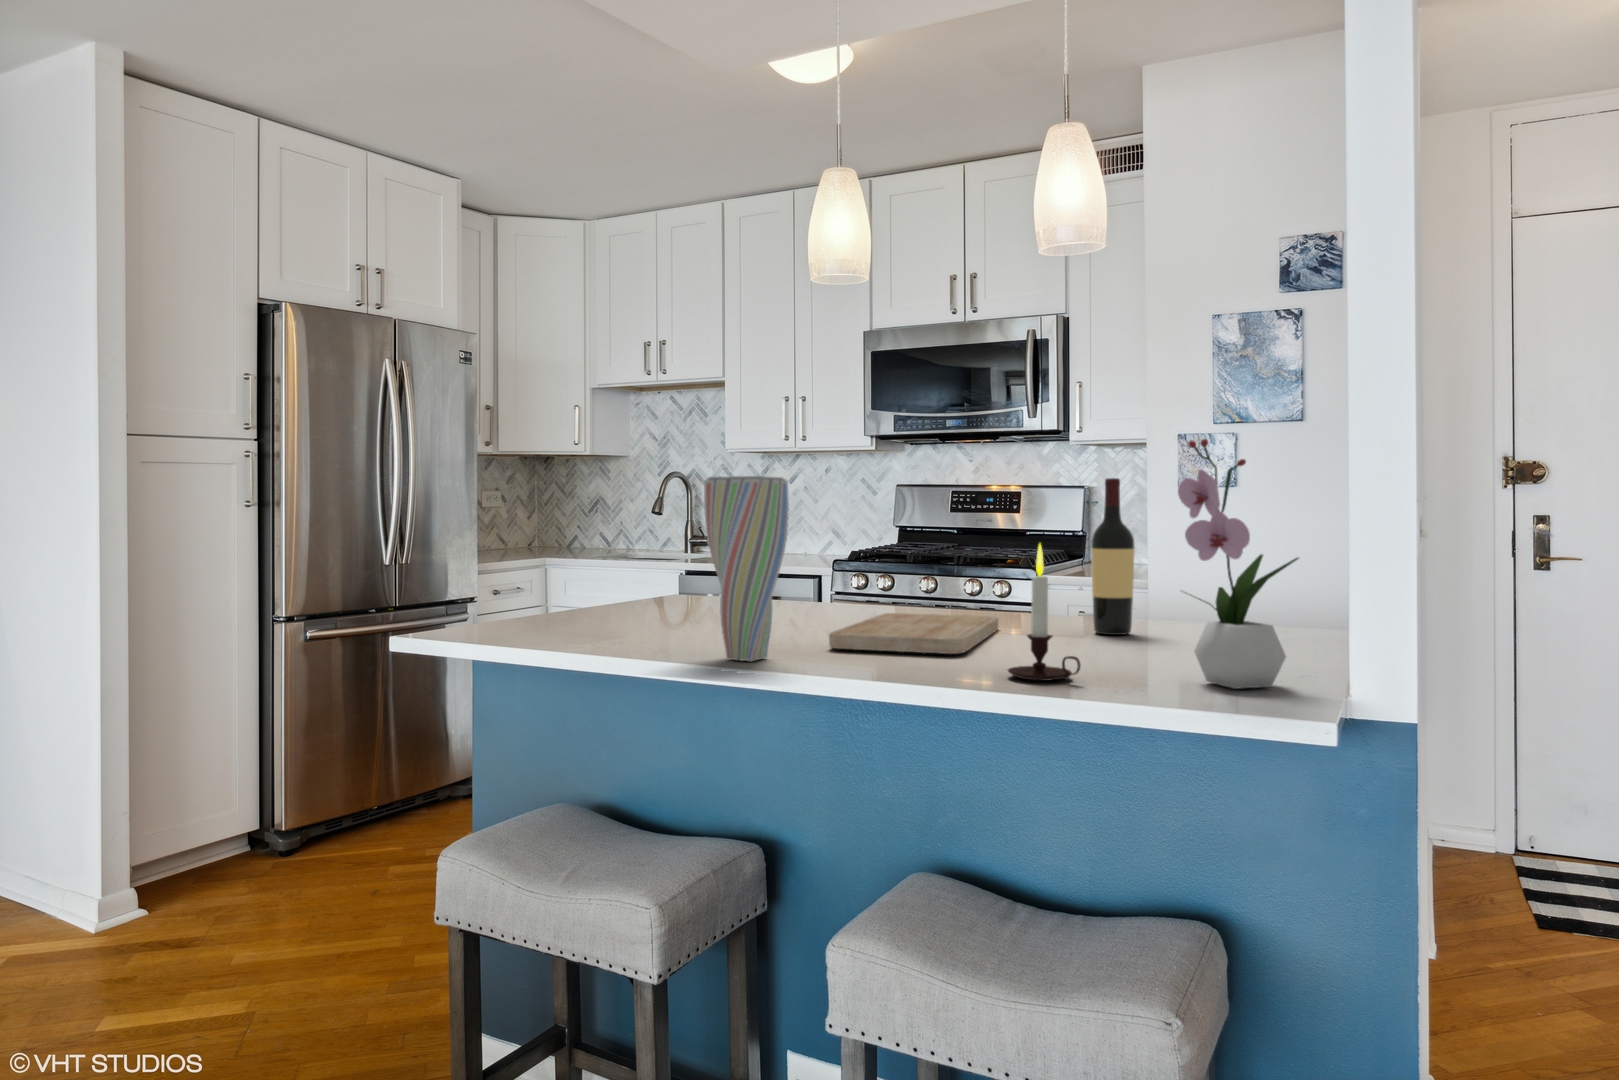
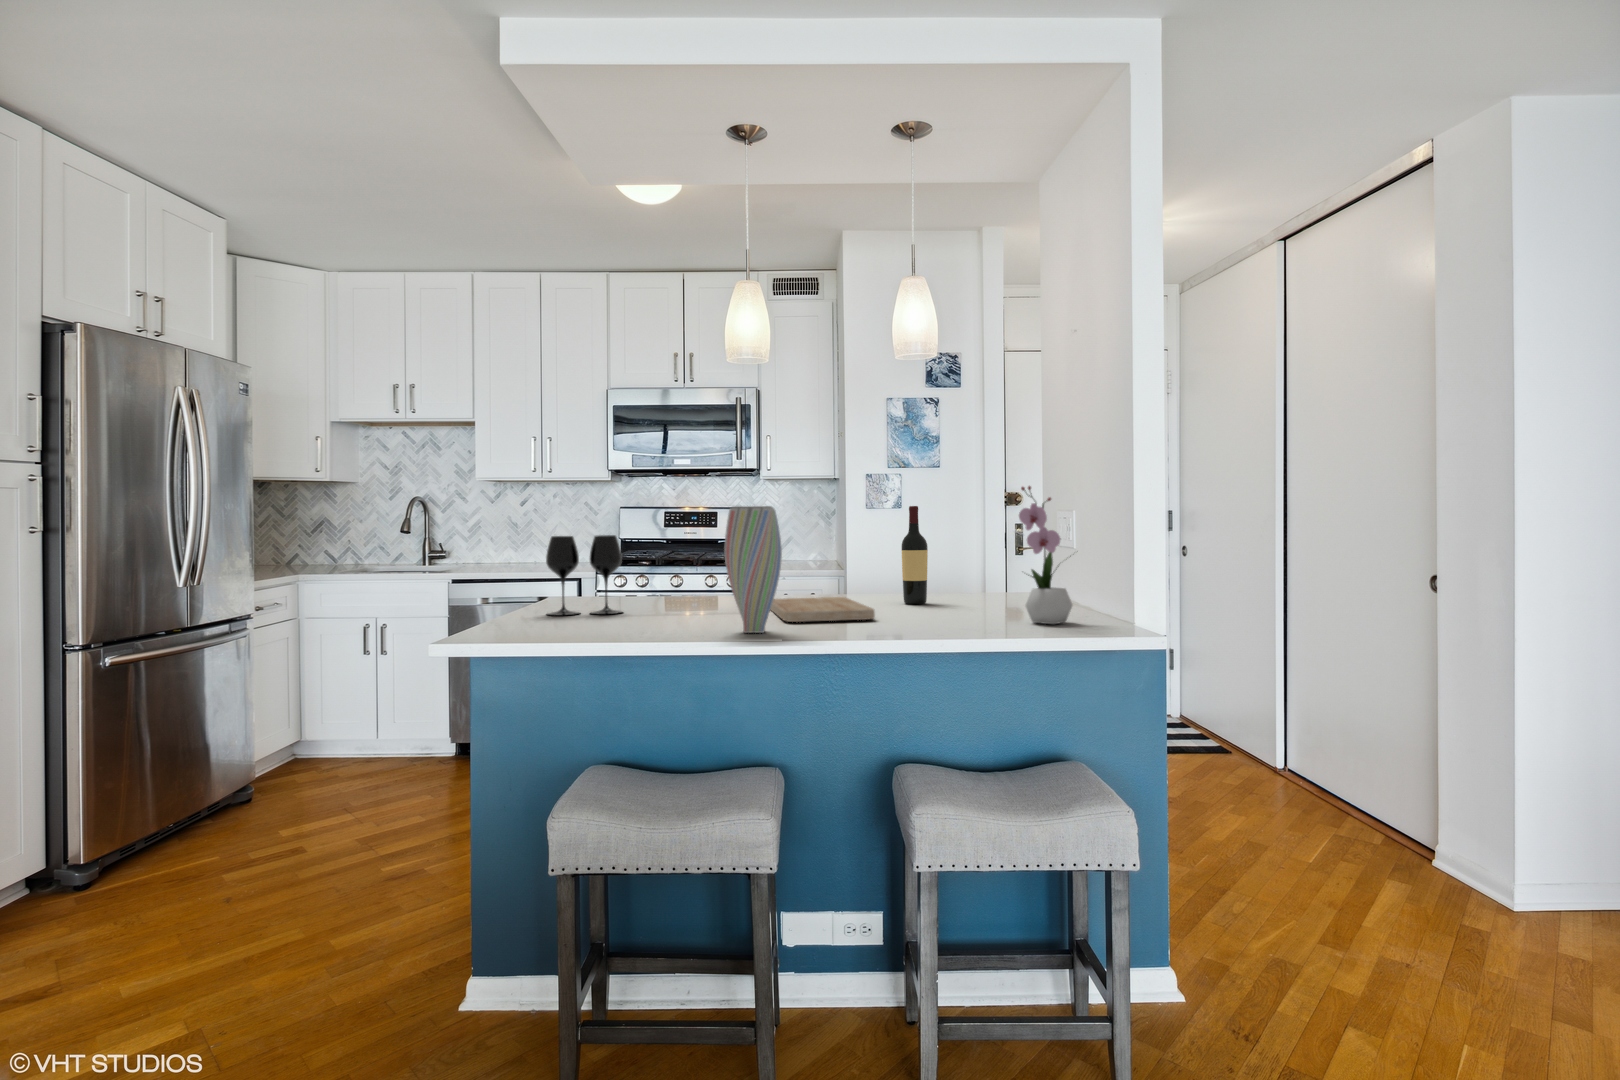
wine glass: none [602,517,693,620] -> present [546,535,622,615]
candle: present [1008,544,1080,681] -> none [930,546,978,629]

